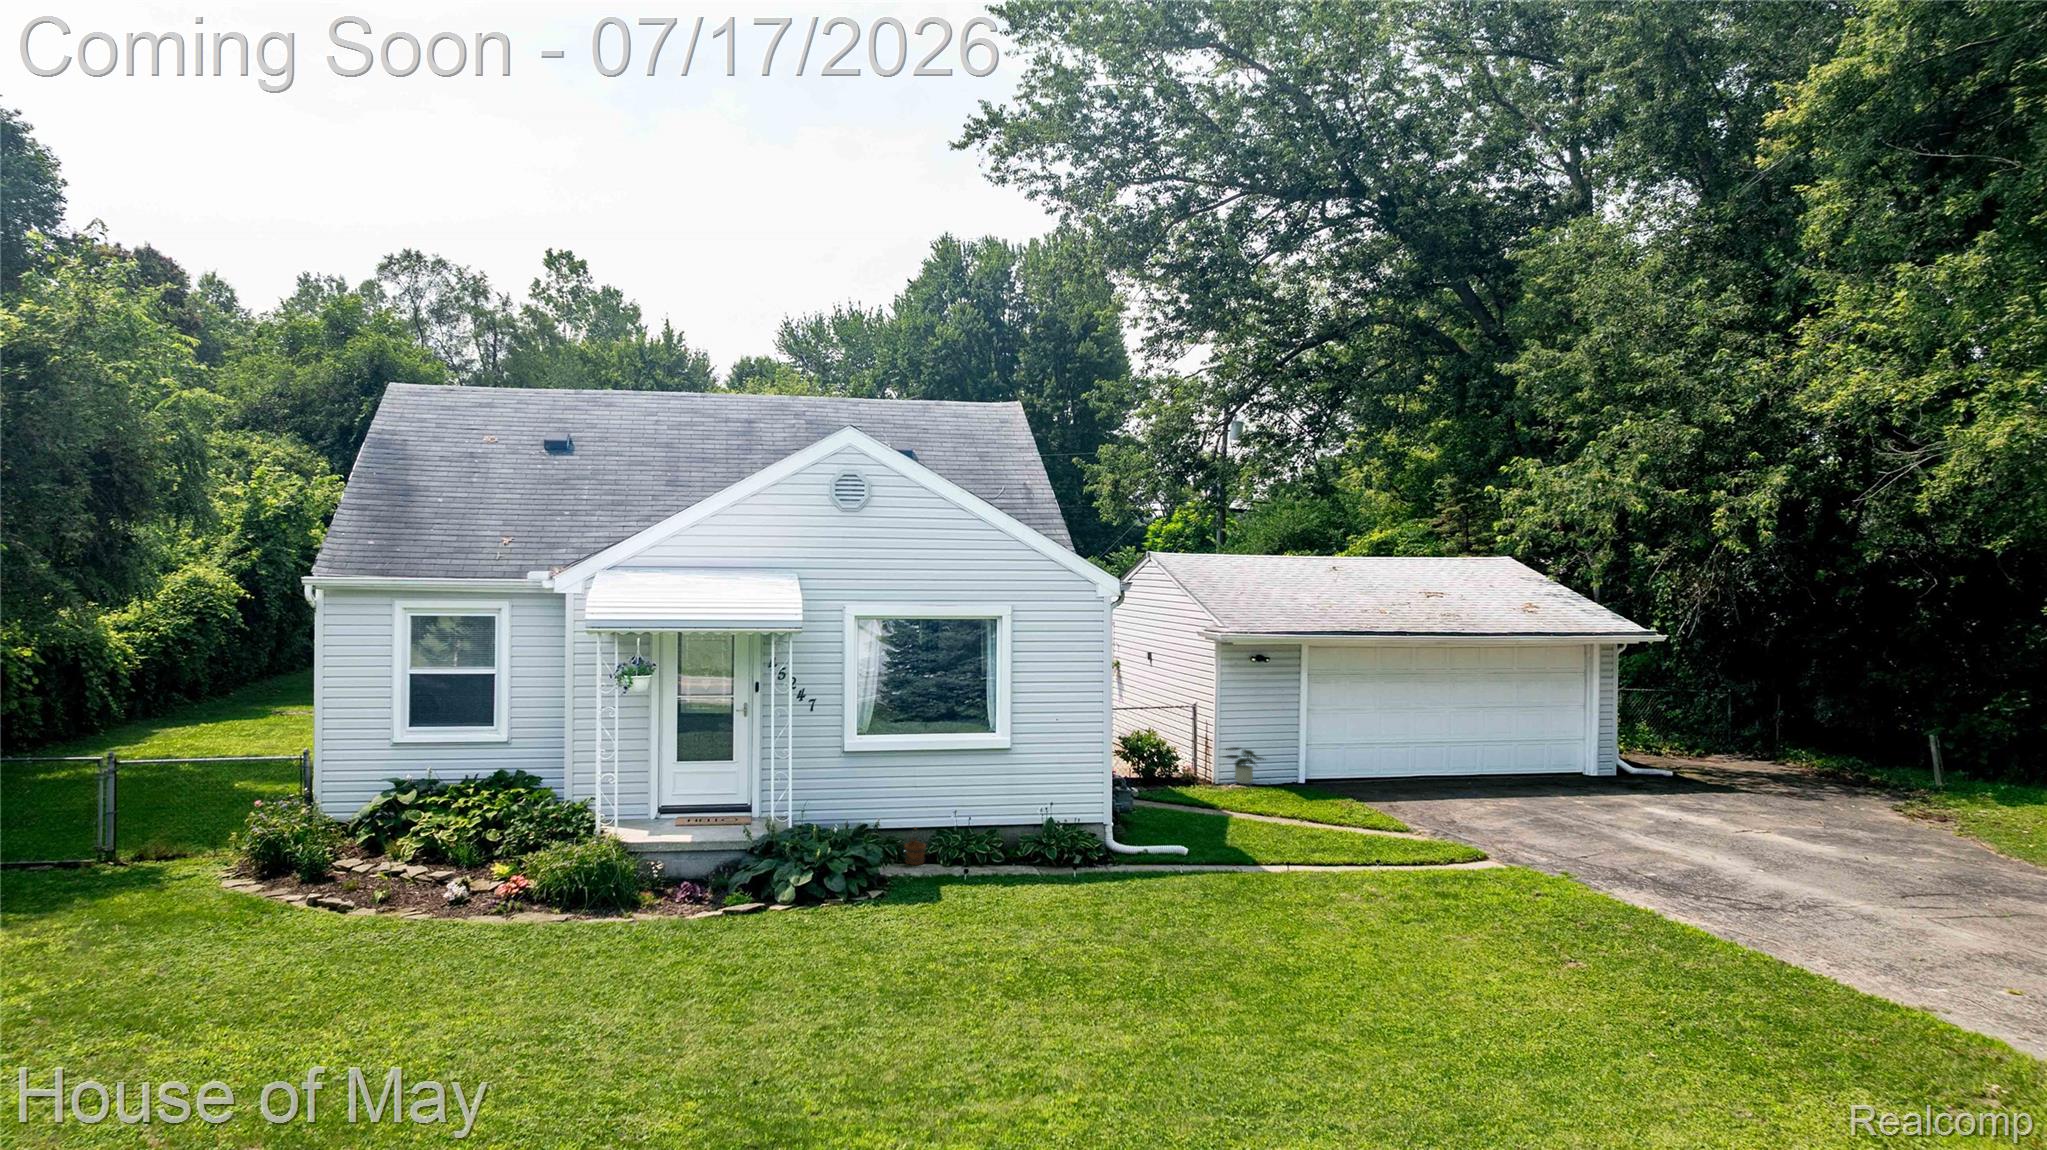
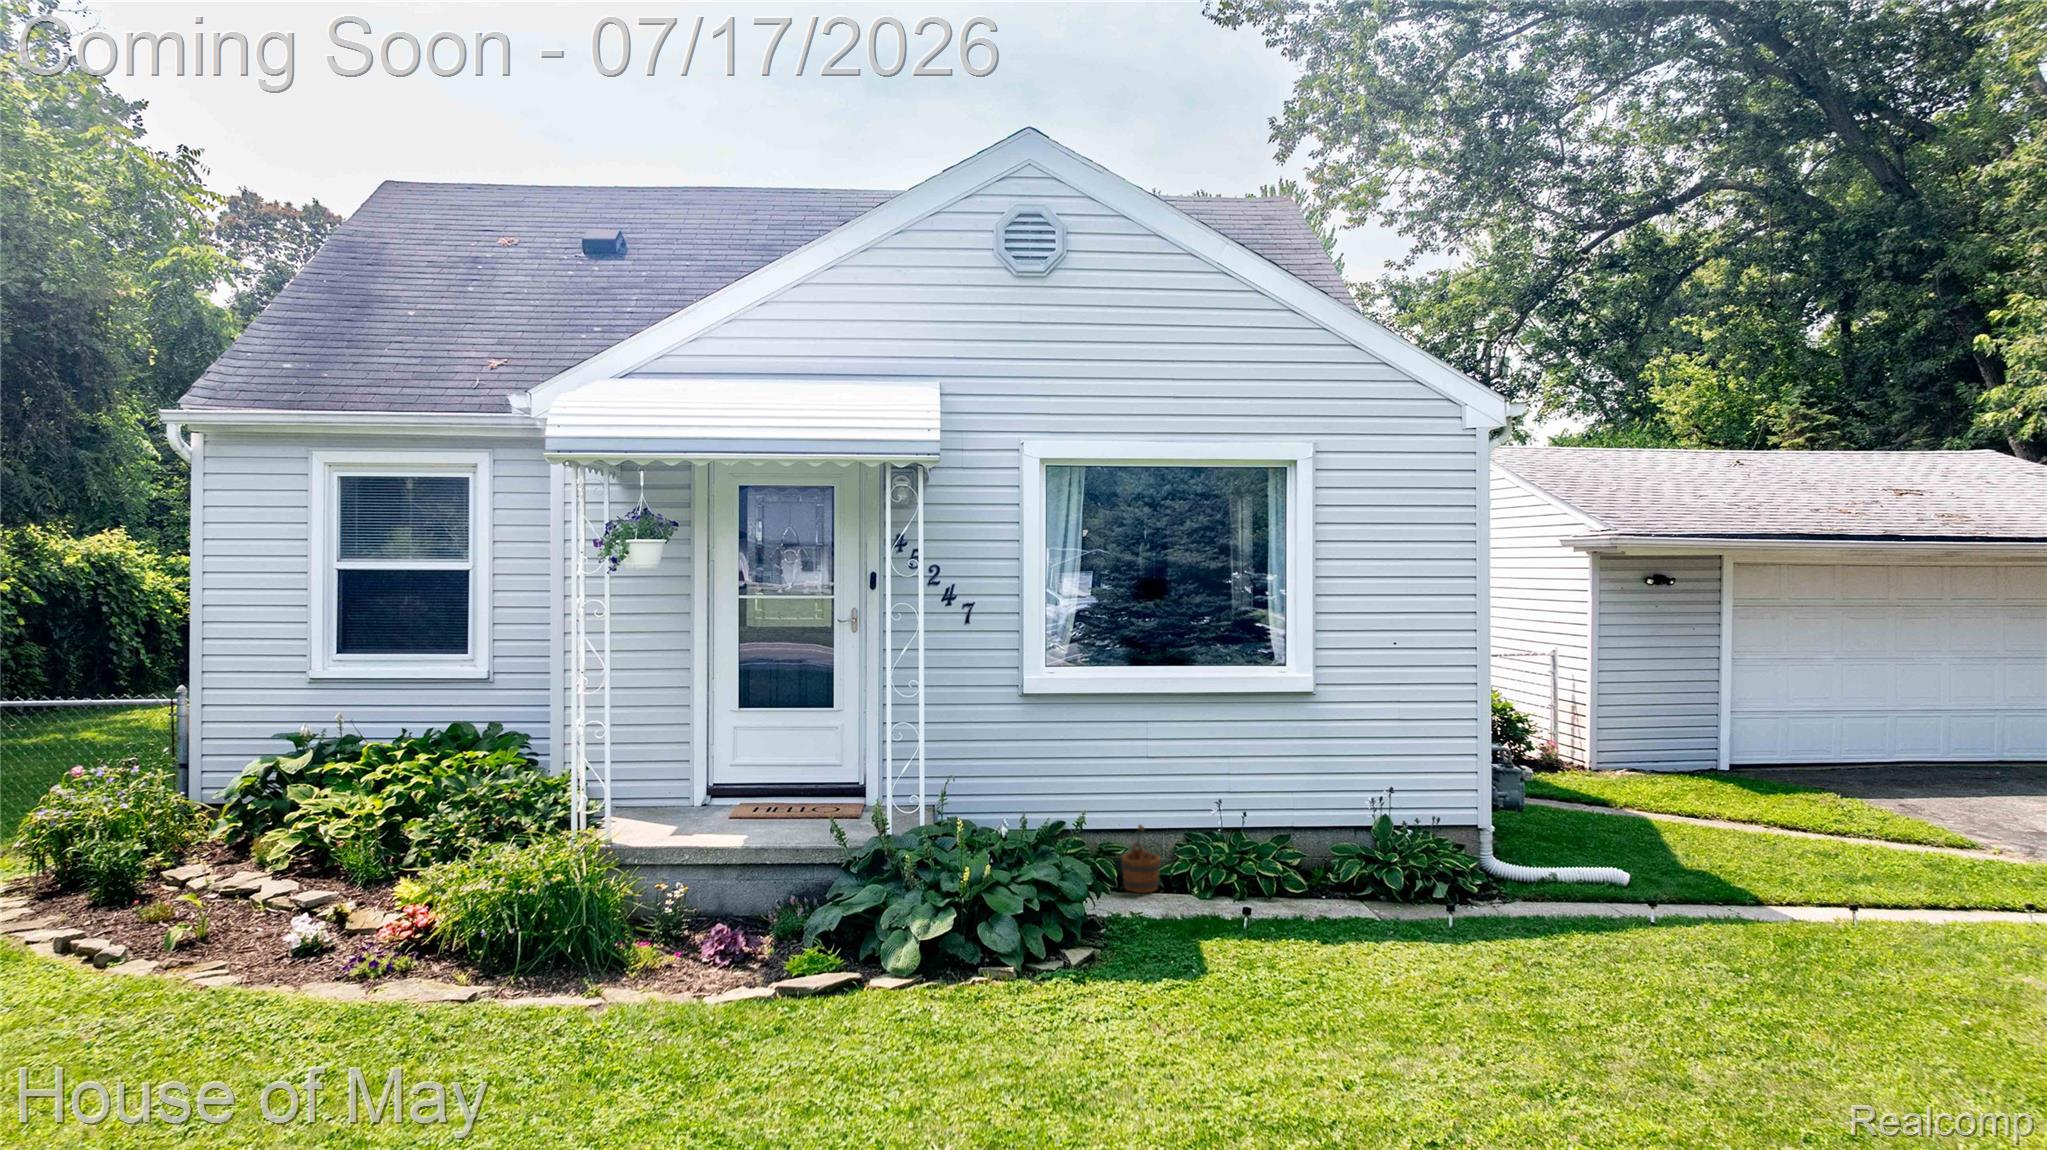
potted plant: present [1225,747,1266,784] -> none [1578,712,1652,767]

